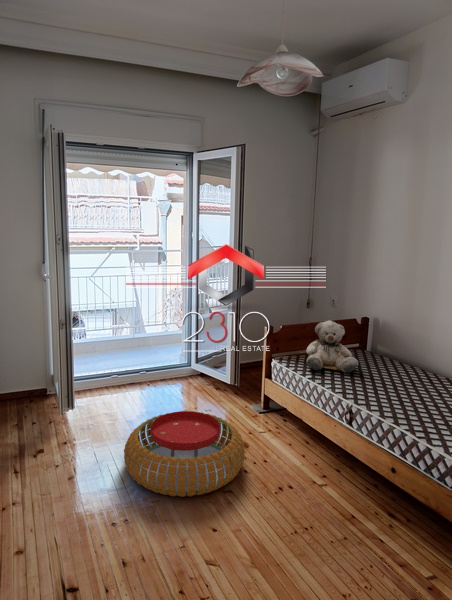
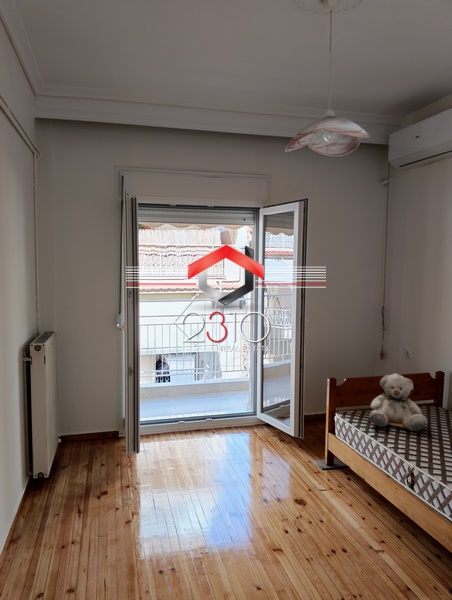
pouf: present [124,411,245,497] -> none [178,462,298,552]

